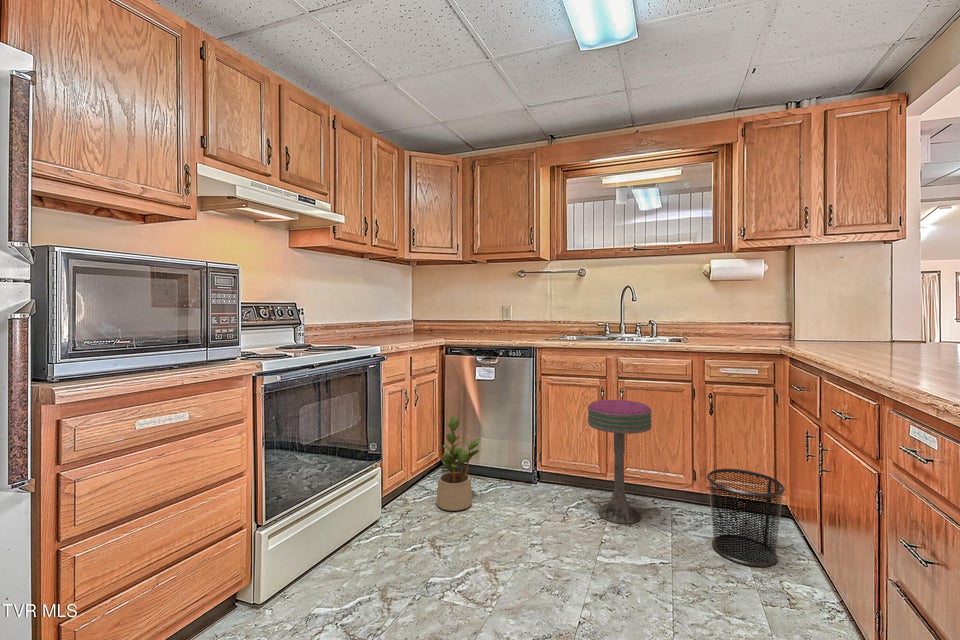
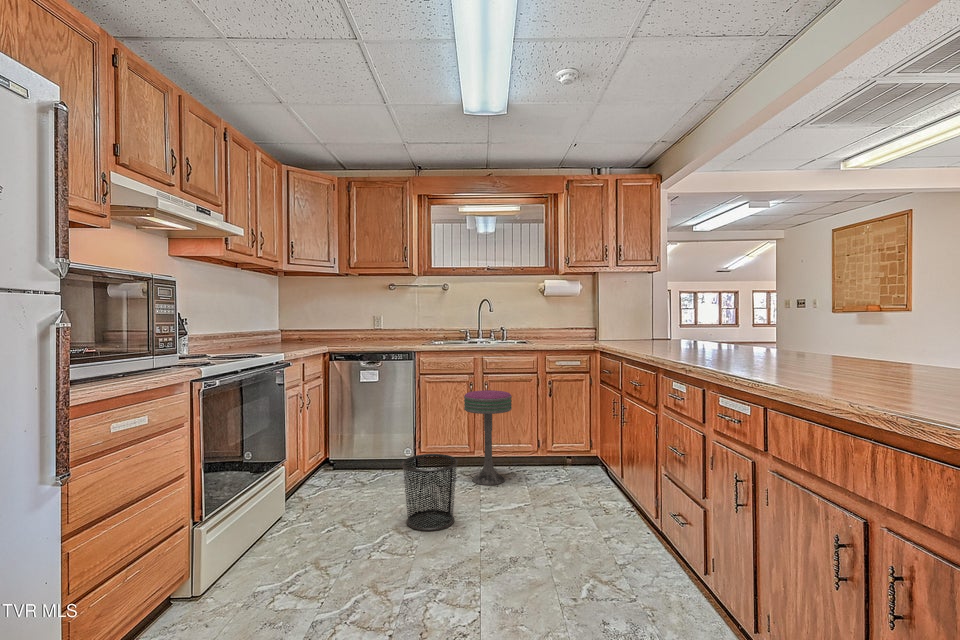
potted plant: present [437,416,481,511] -> none [336,413,374,496]
trash can: present [707,469,785,567] -> present [402,454,458,531]

